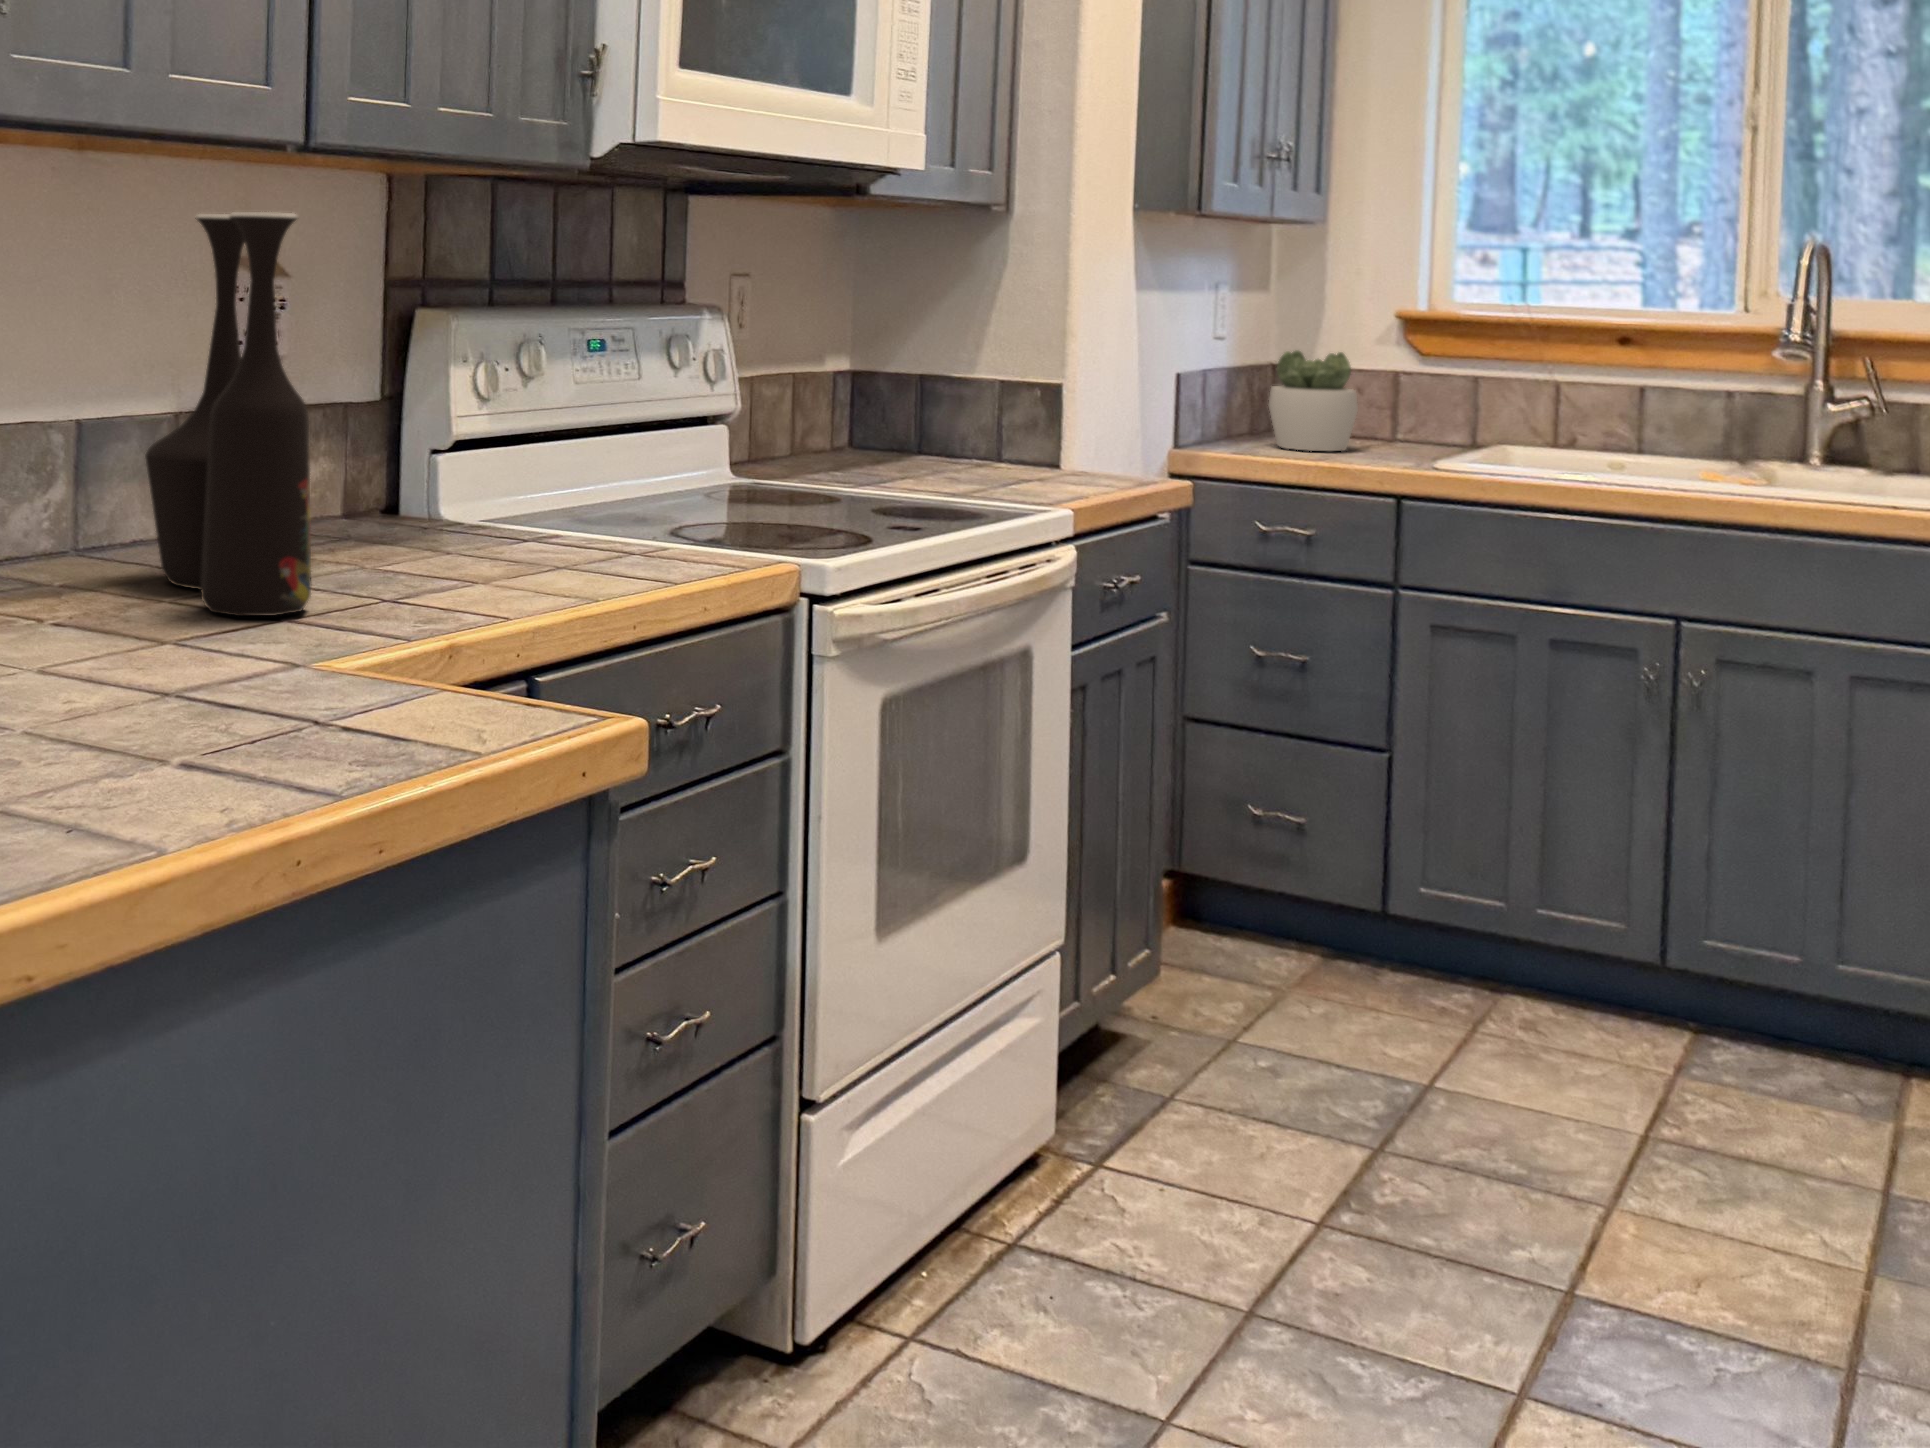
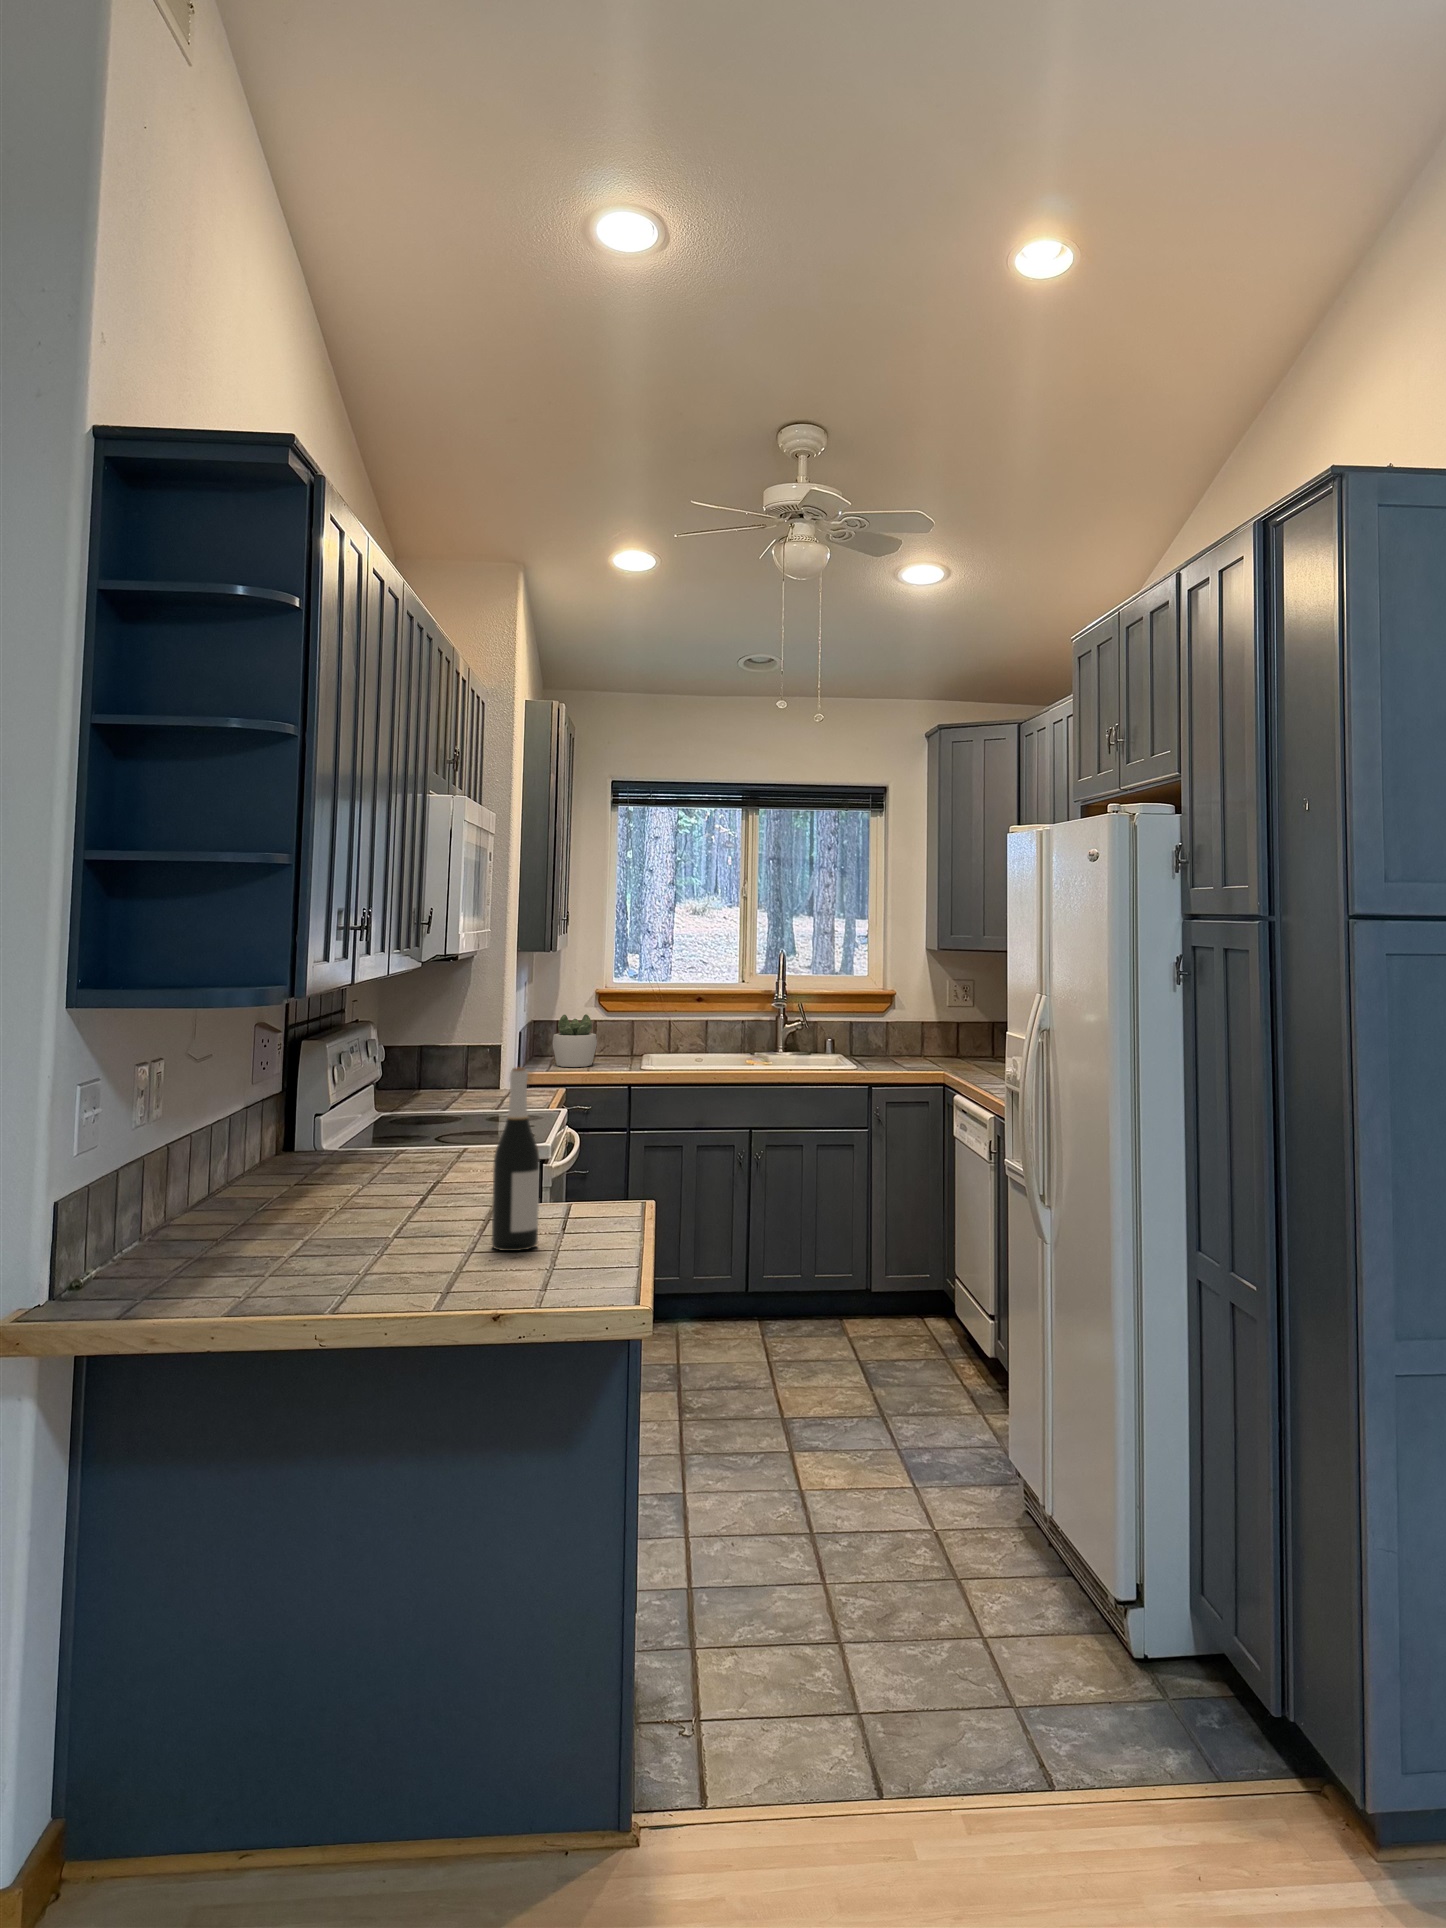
vase: present [145,212,311,616] -> none [301,1013,418,1200]
wine bottle: none [18,285,149,776] -> present [492,1067,540,1251]

